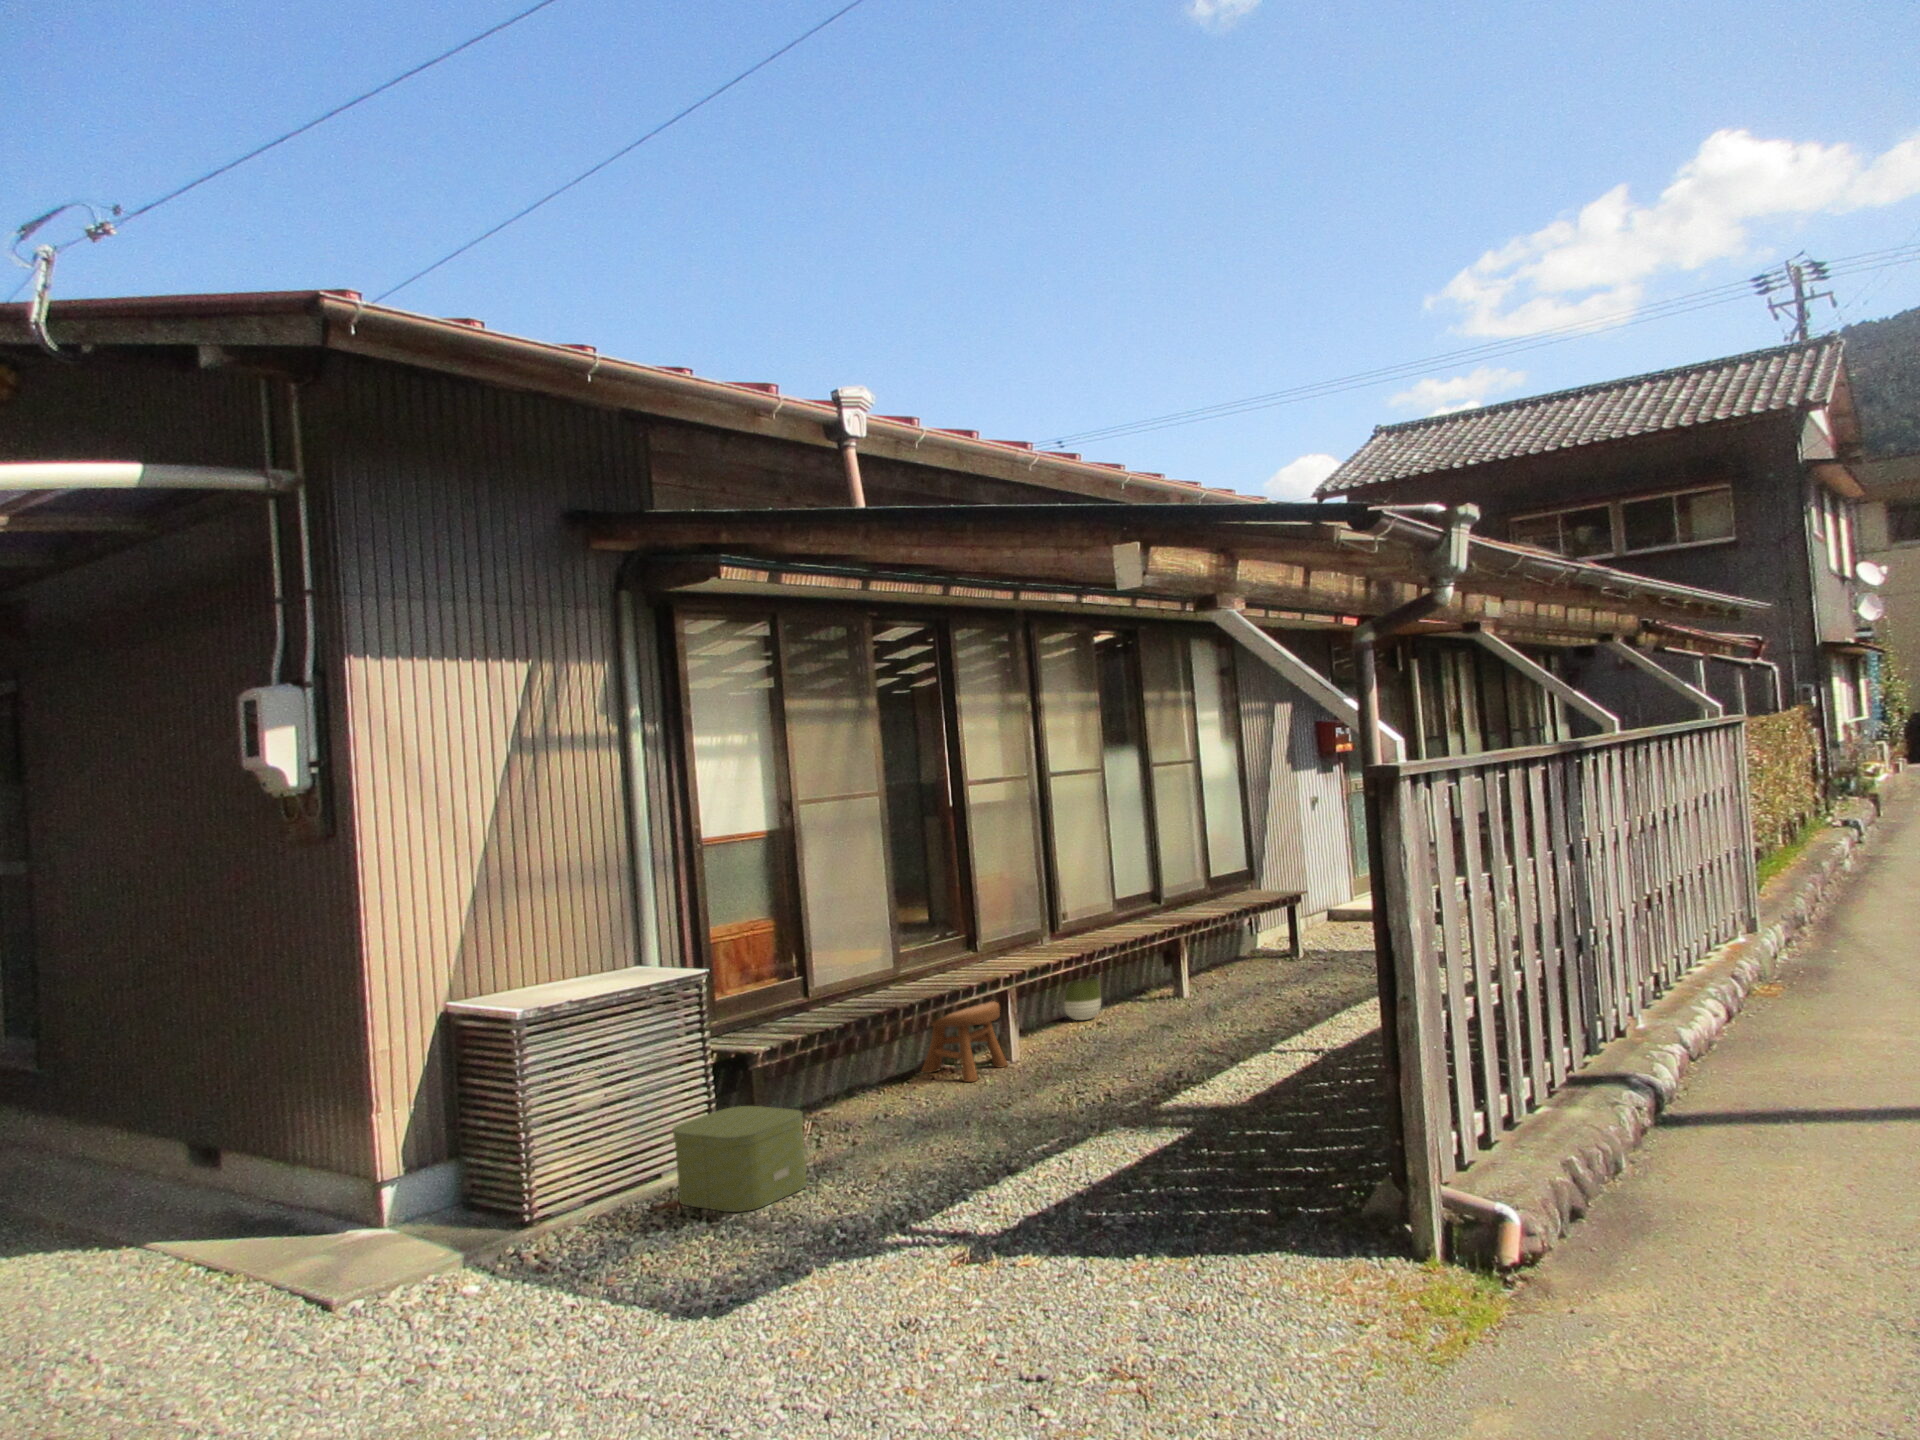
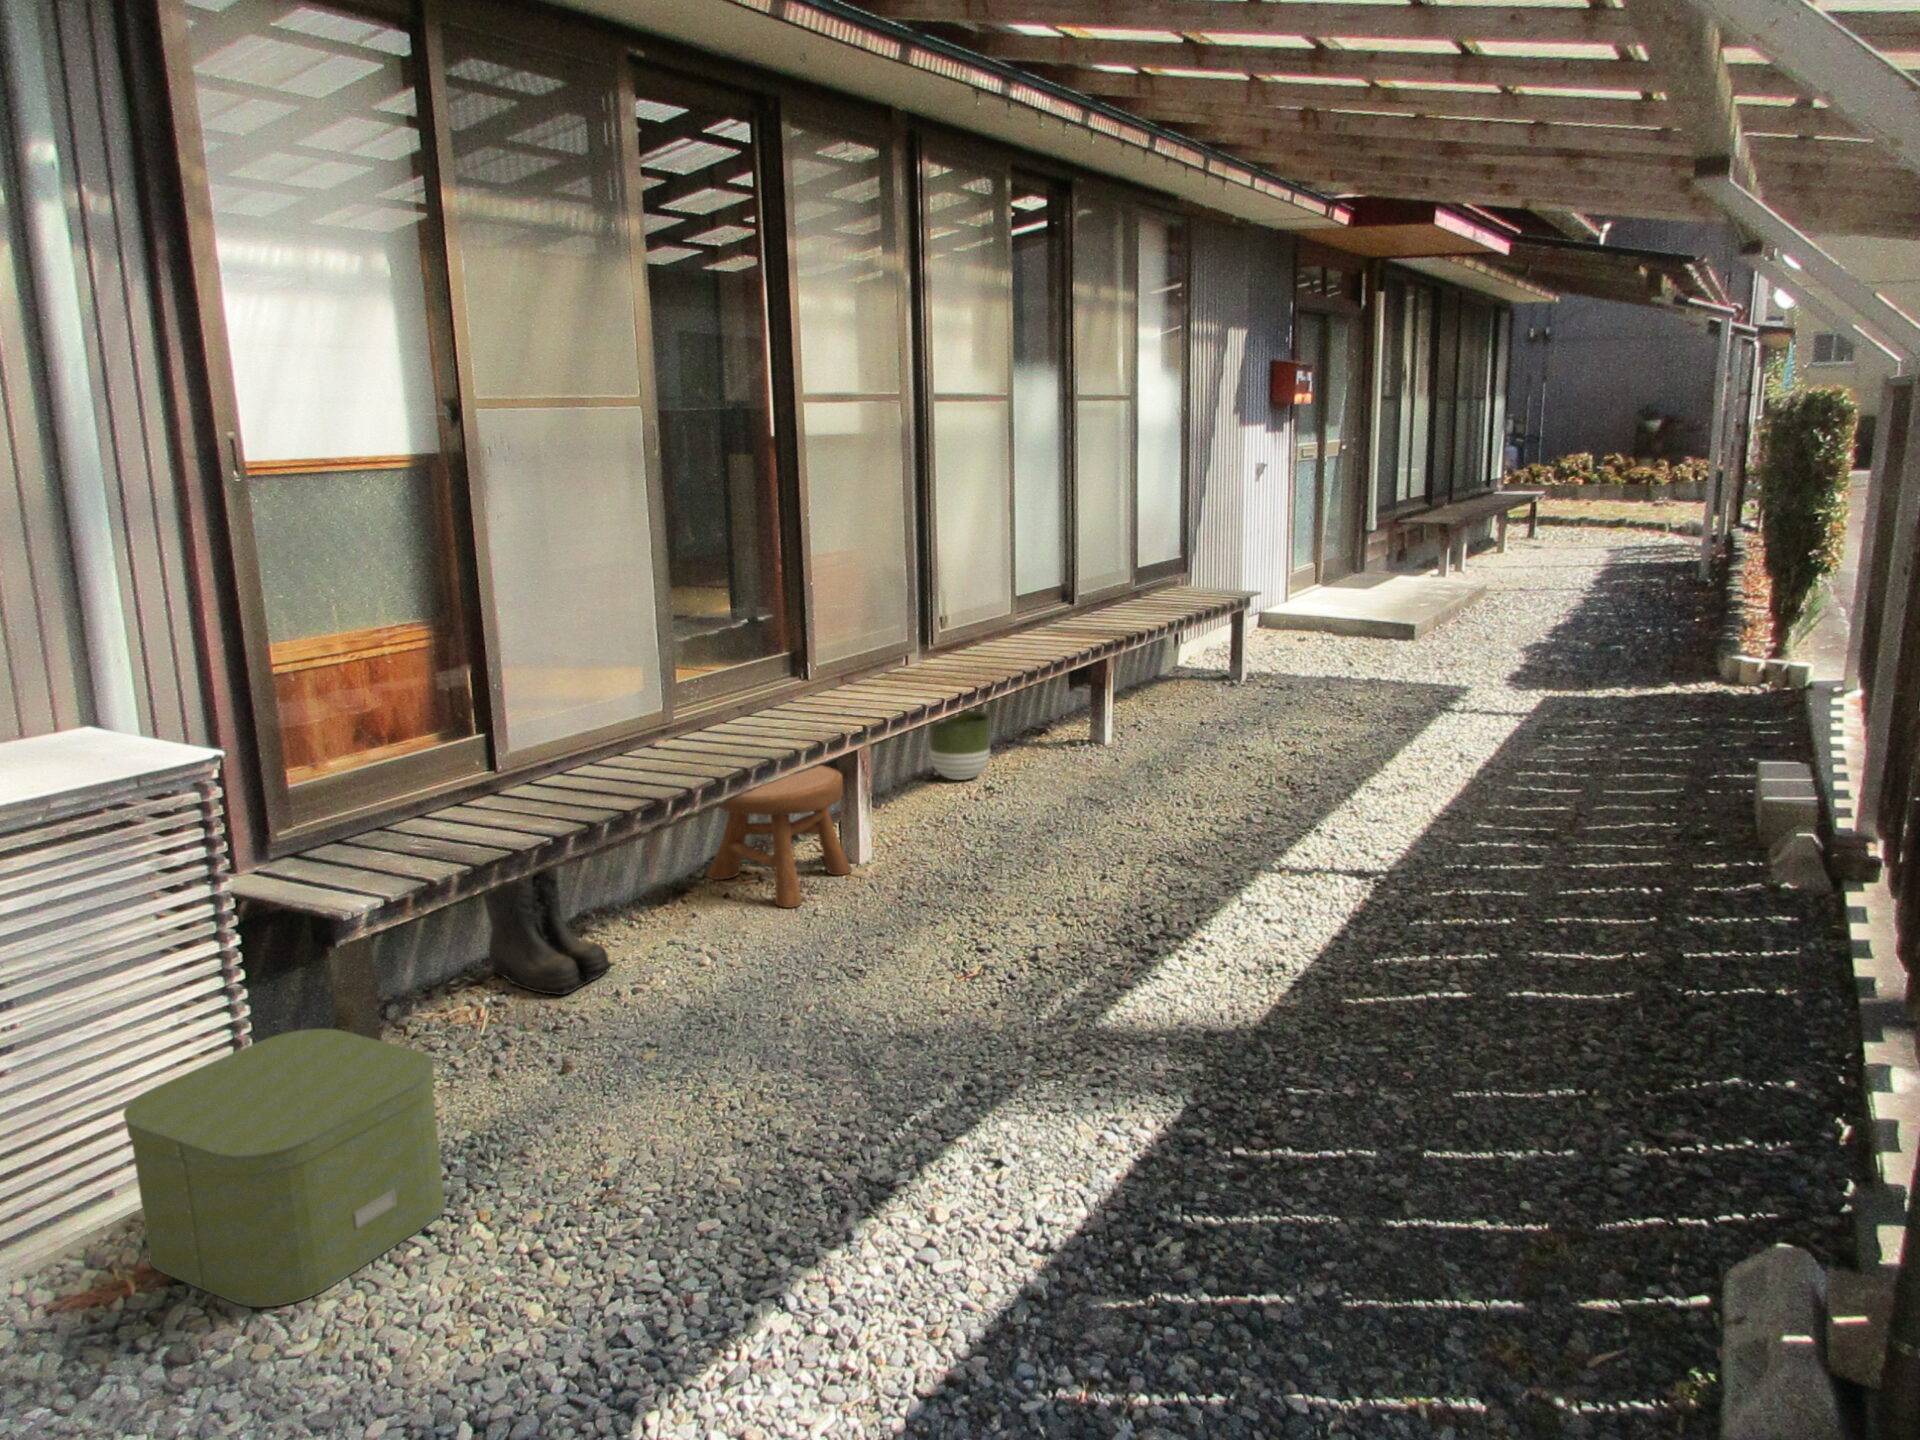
boots: none [799,1047,875,1119] -> present [484,867,615,995]

